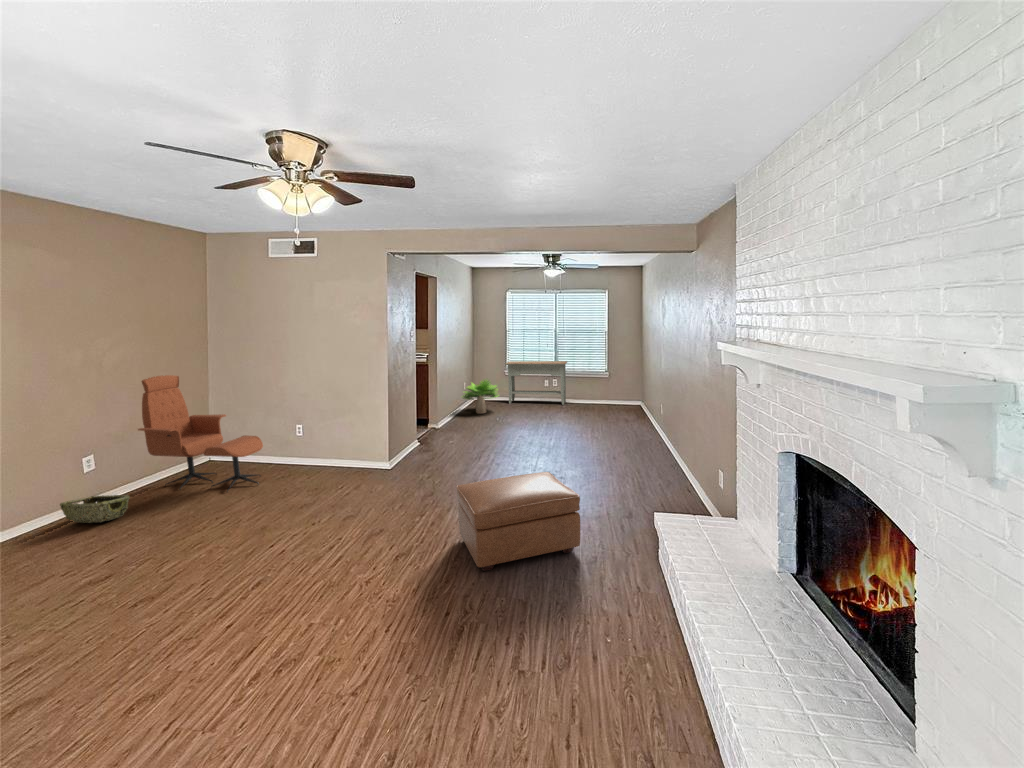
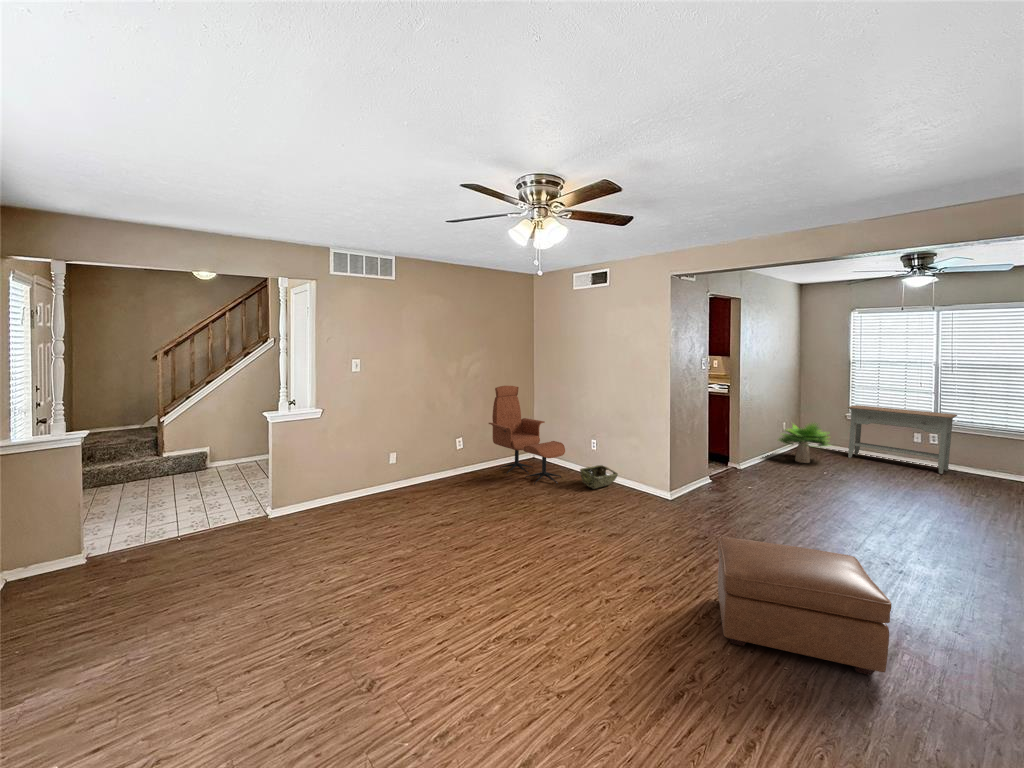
woven basket: present [60,495,130,523] -> present [580,465,618,489]

